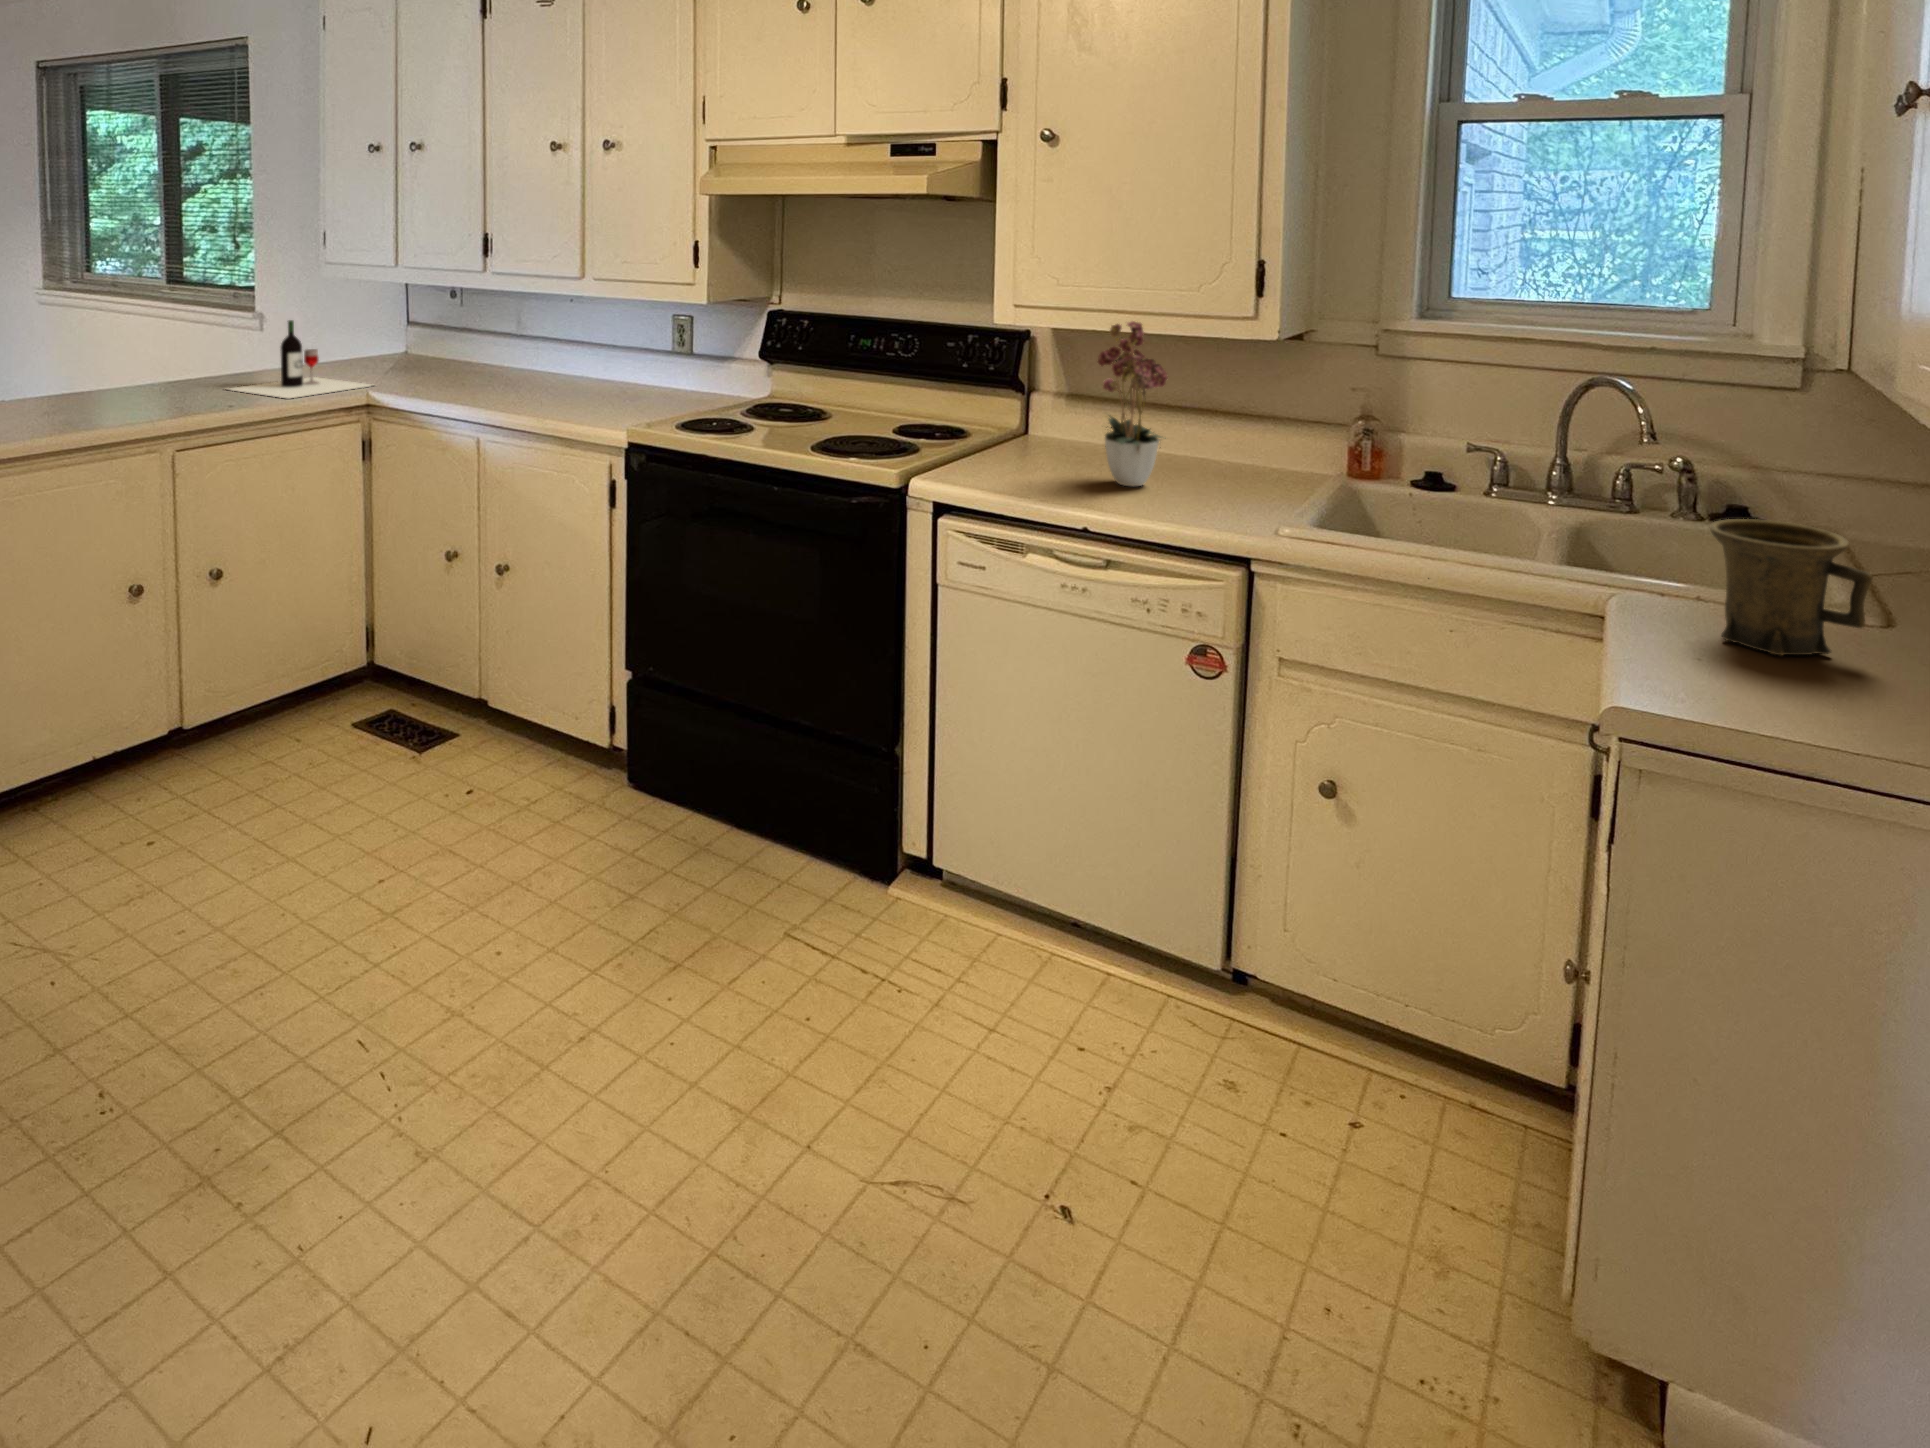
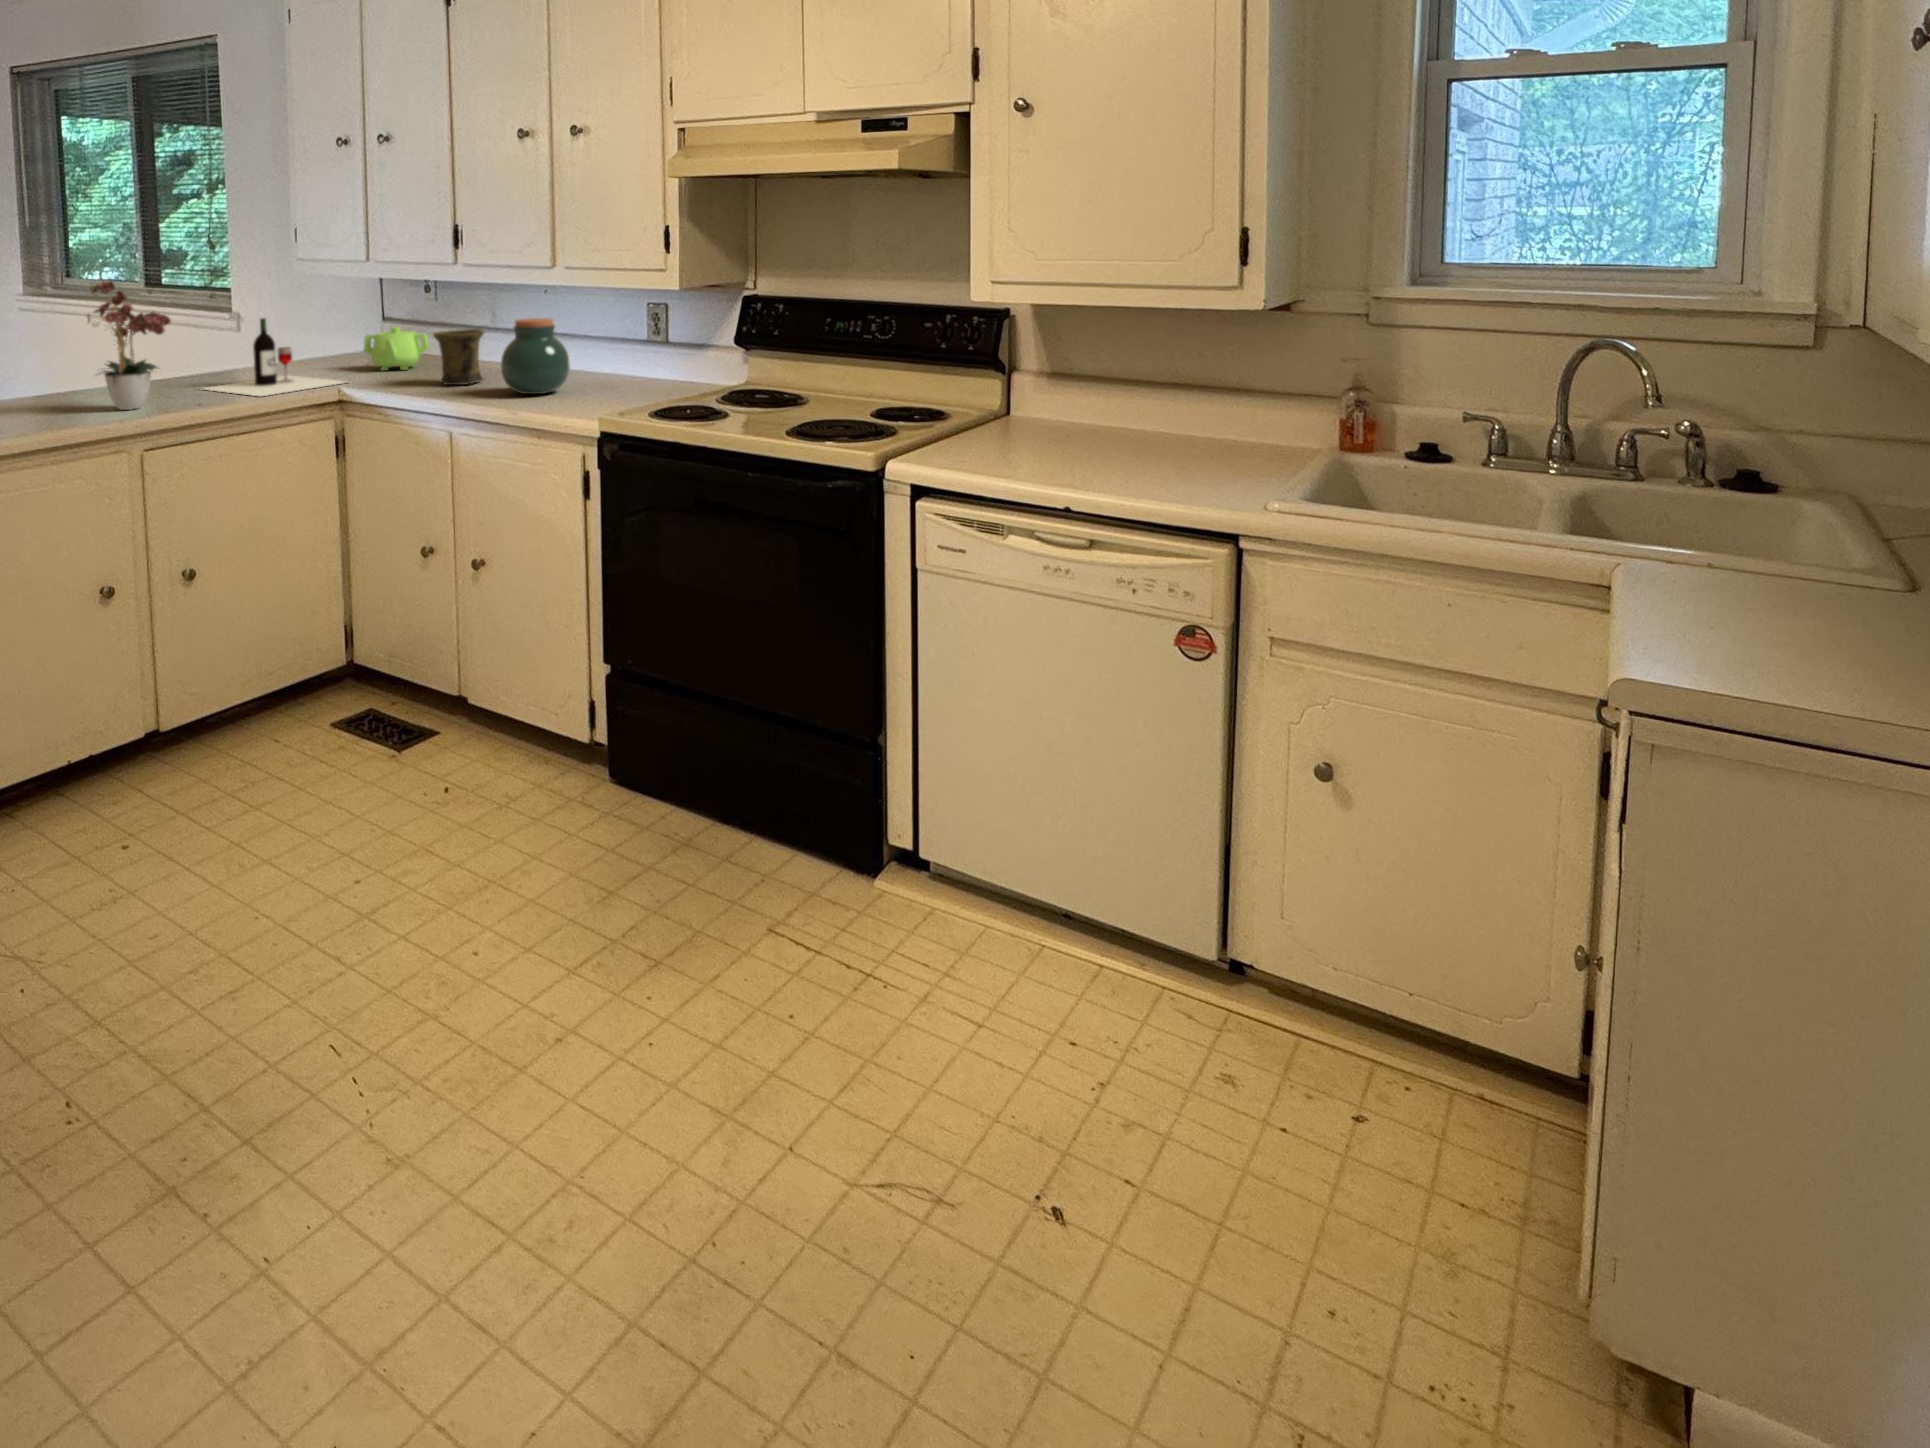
flower arrangement: present [1098,321,1168,486] -> present [87,281,171,410]
jar: none [528,327,595,402] -> present [501,318,570,394]
teapot: none [388,330,453,374] -> present [364,327,429,371]
mug: present [1709,519,1872,655] -> present [433,329,484,385]

